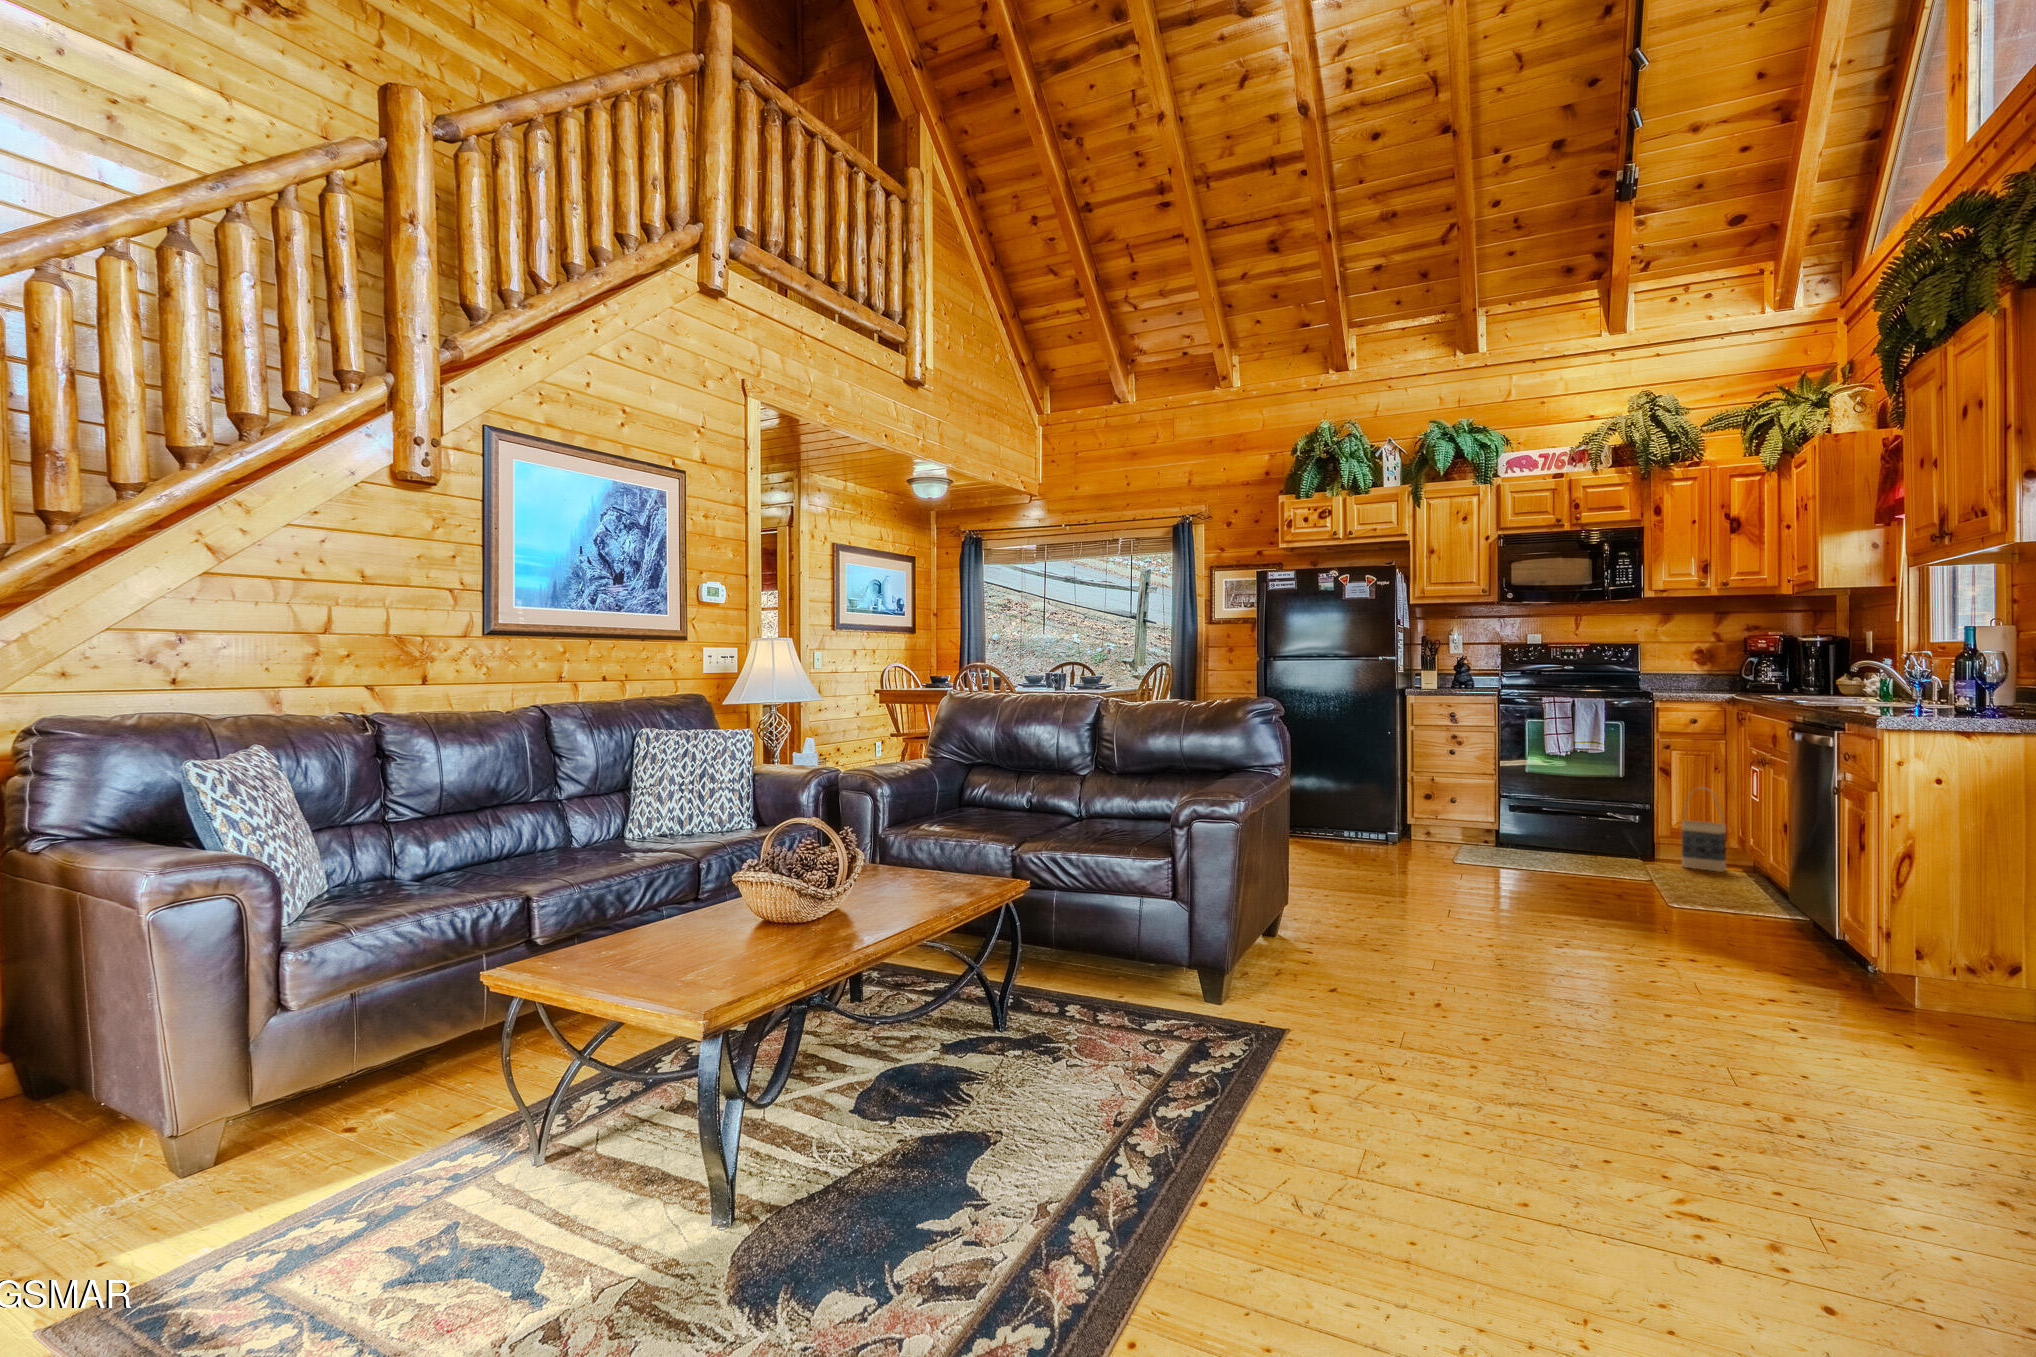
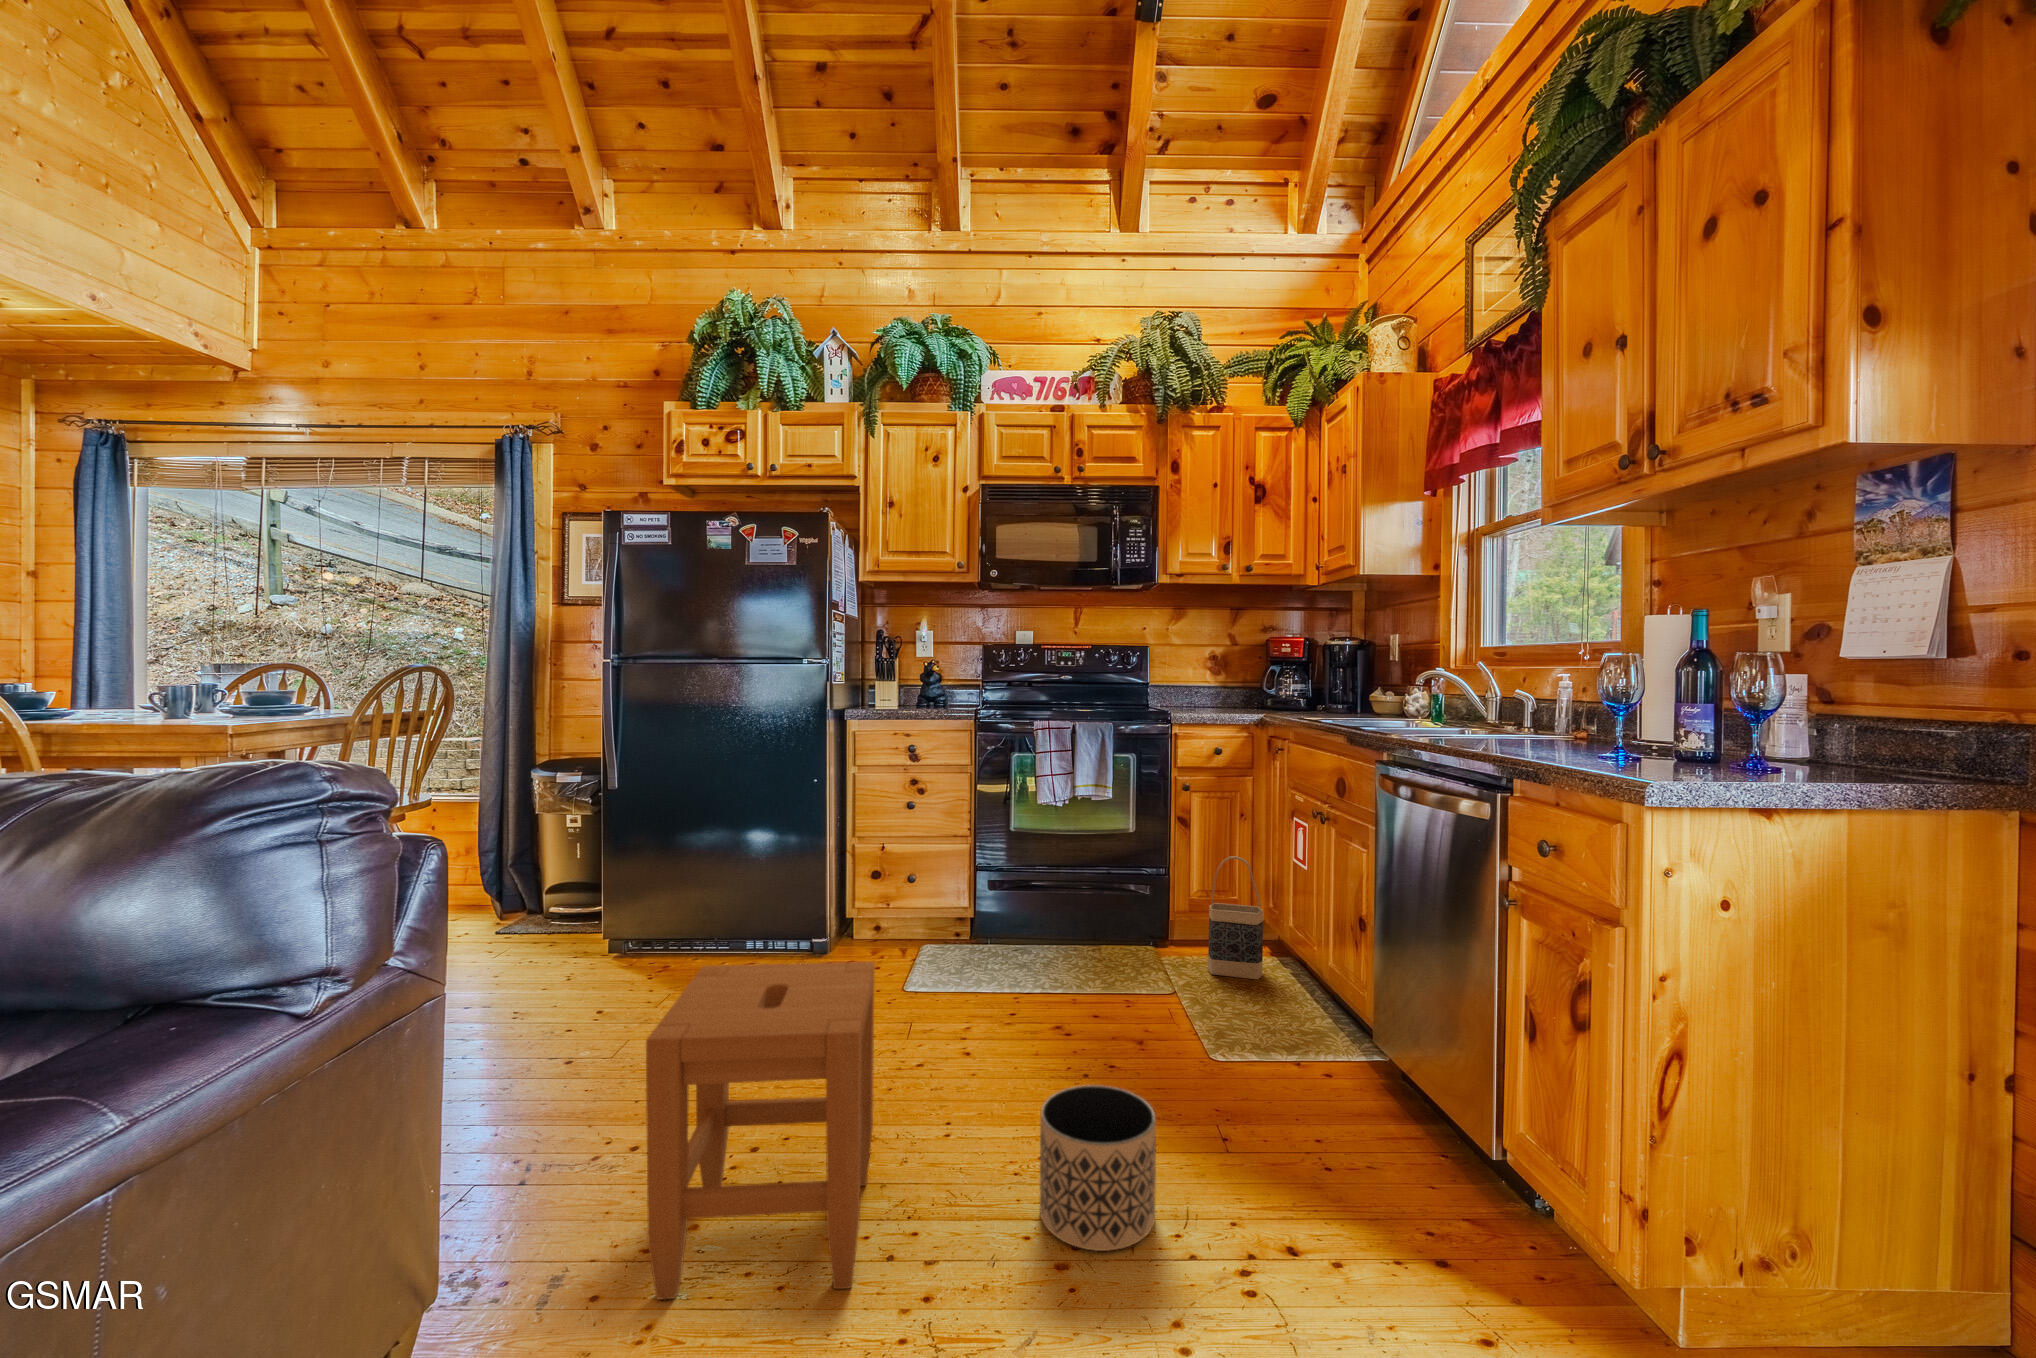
stool: none [1368,794,1460,919] -> present [646,962,874,1300]
planter: none [1548,863,1612,926] -> present [1040,1085,1156,1251]

